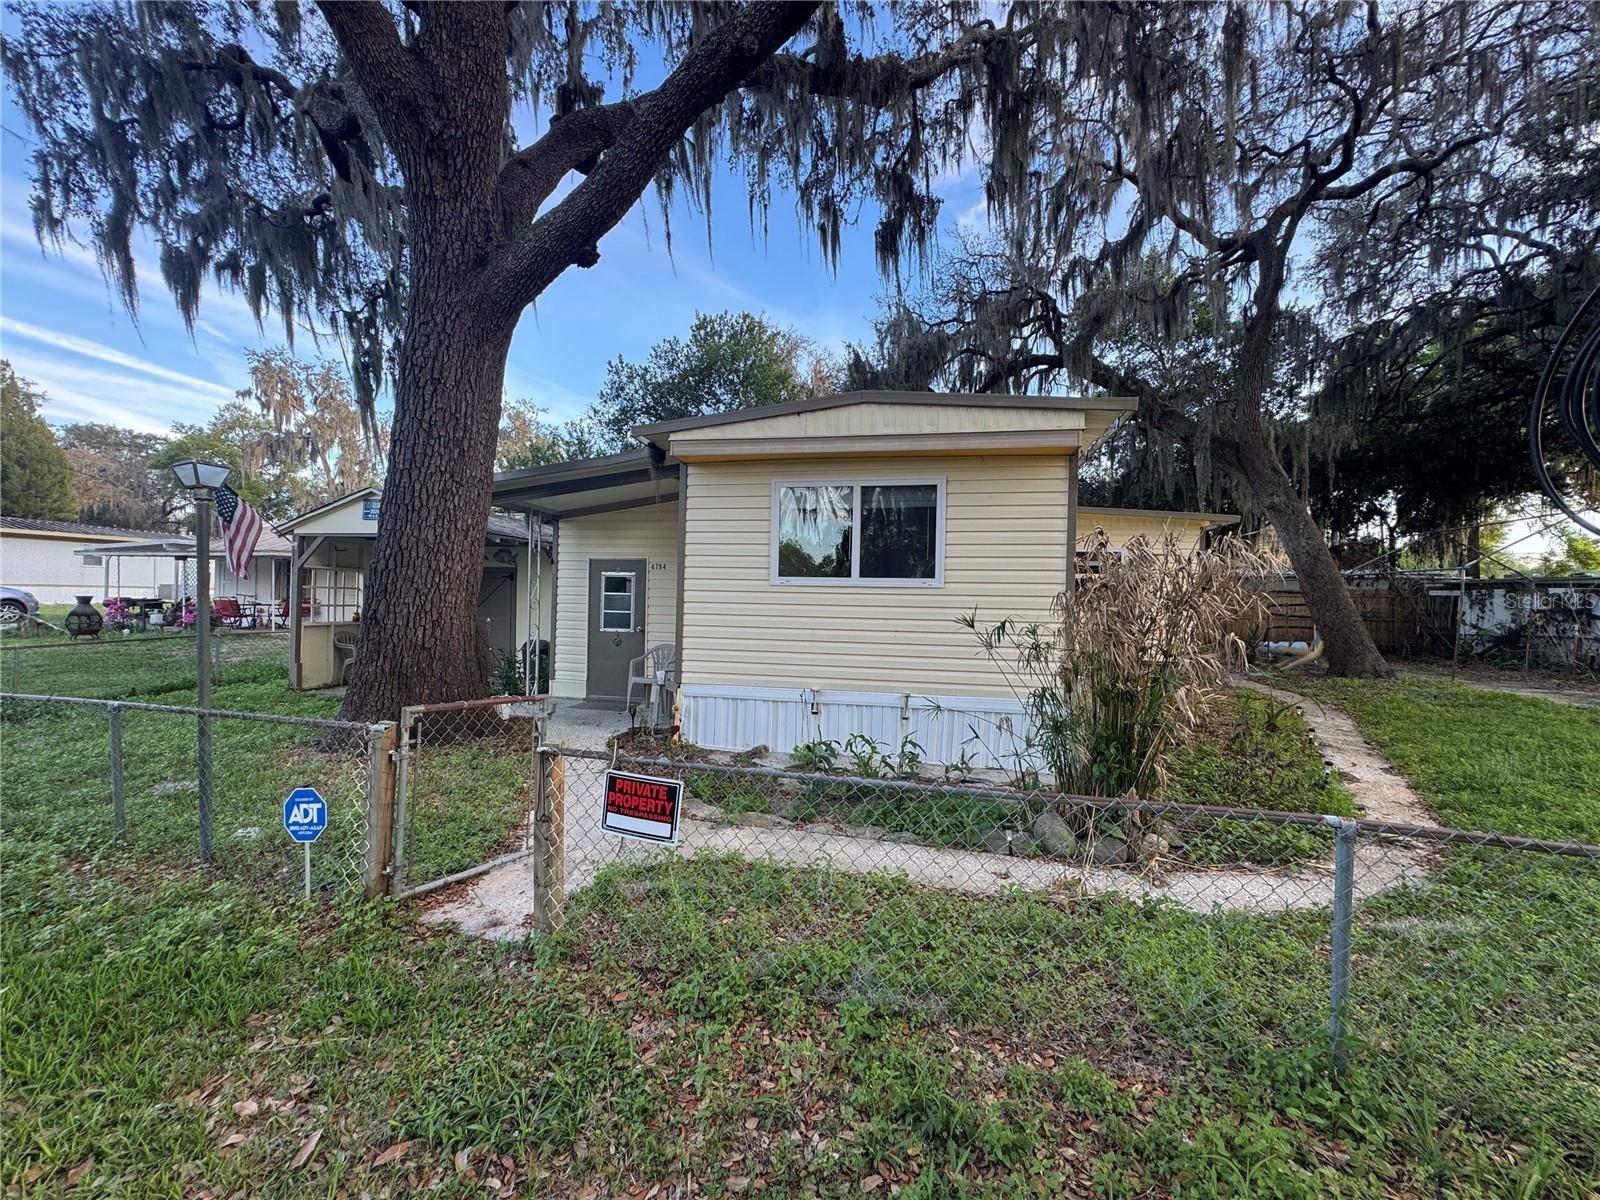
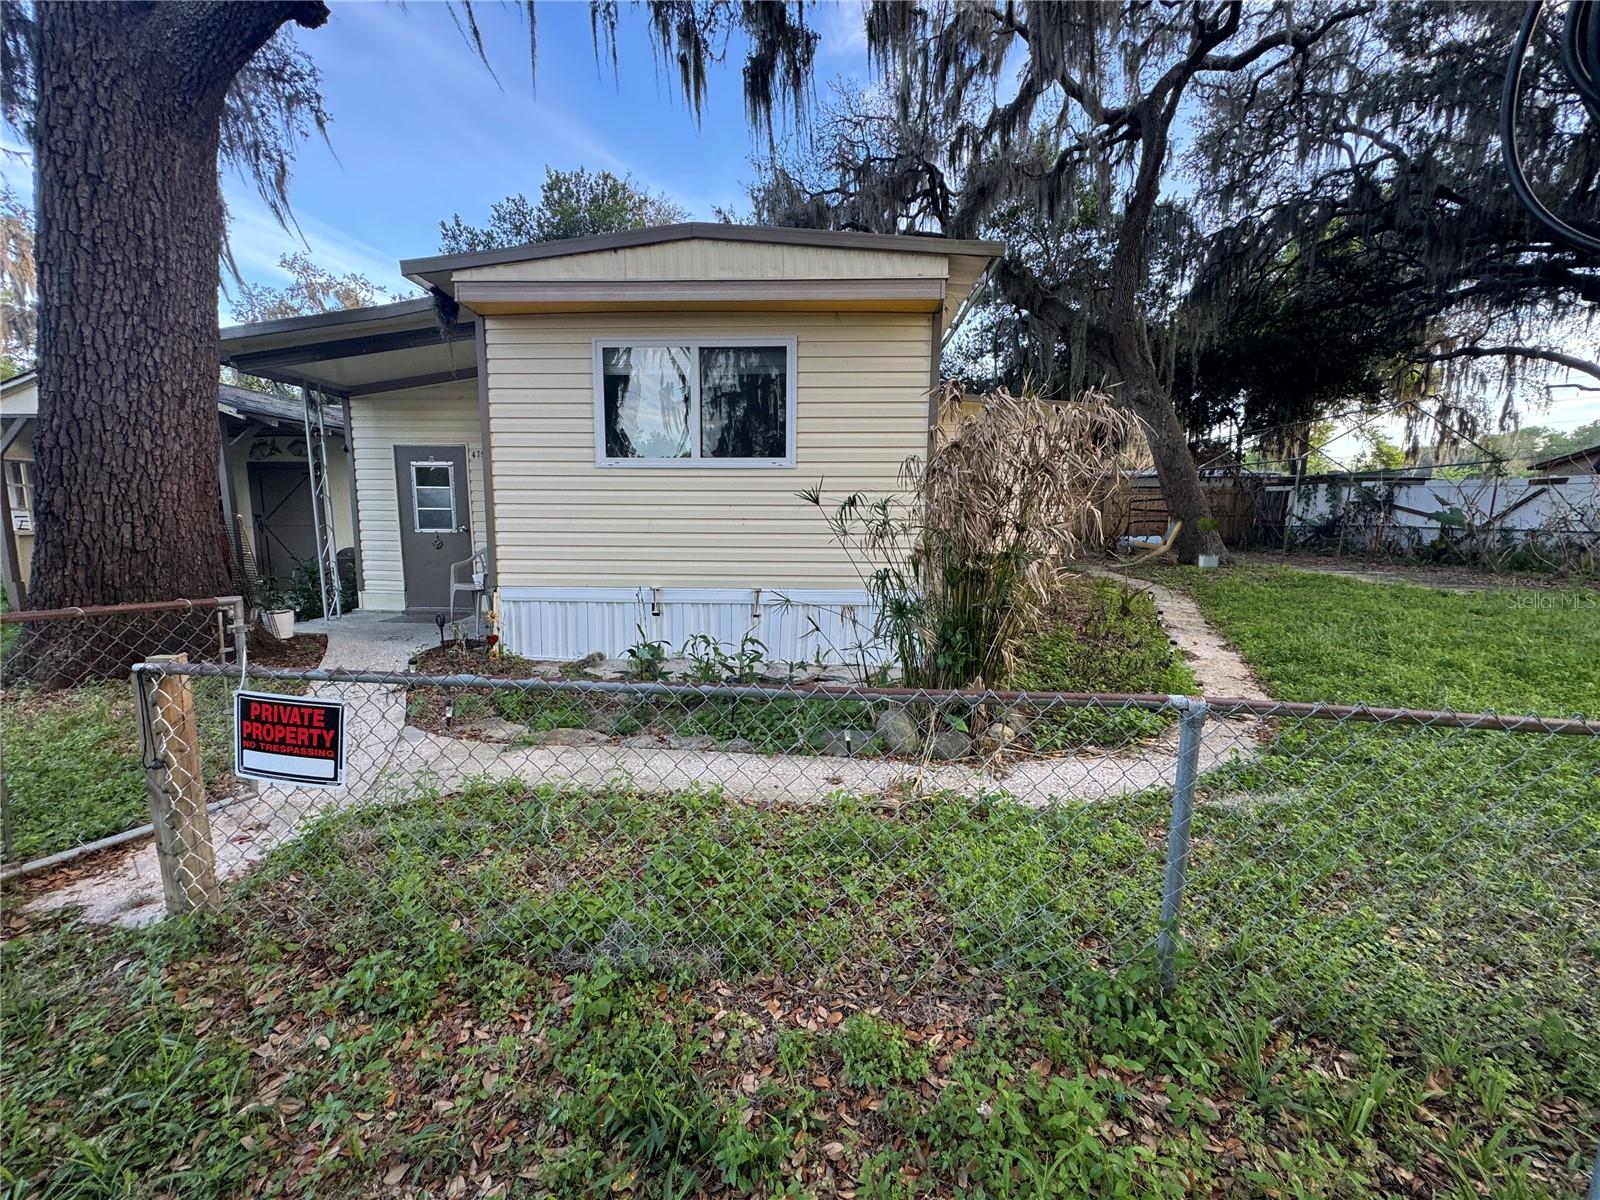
potted tree: none [1350,622,1380,676] -> present [1197,518,1222,567]

